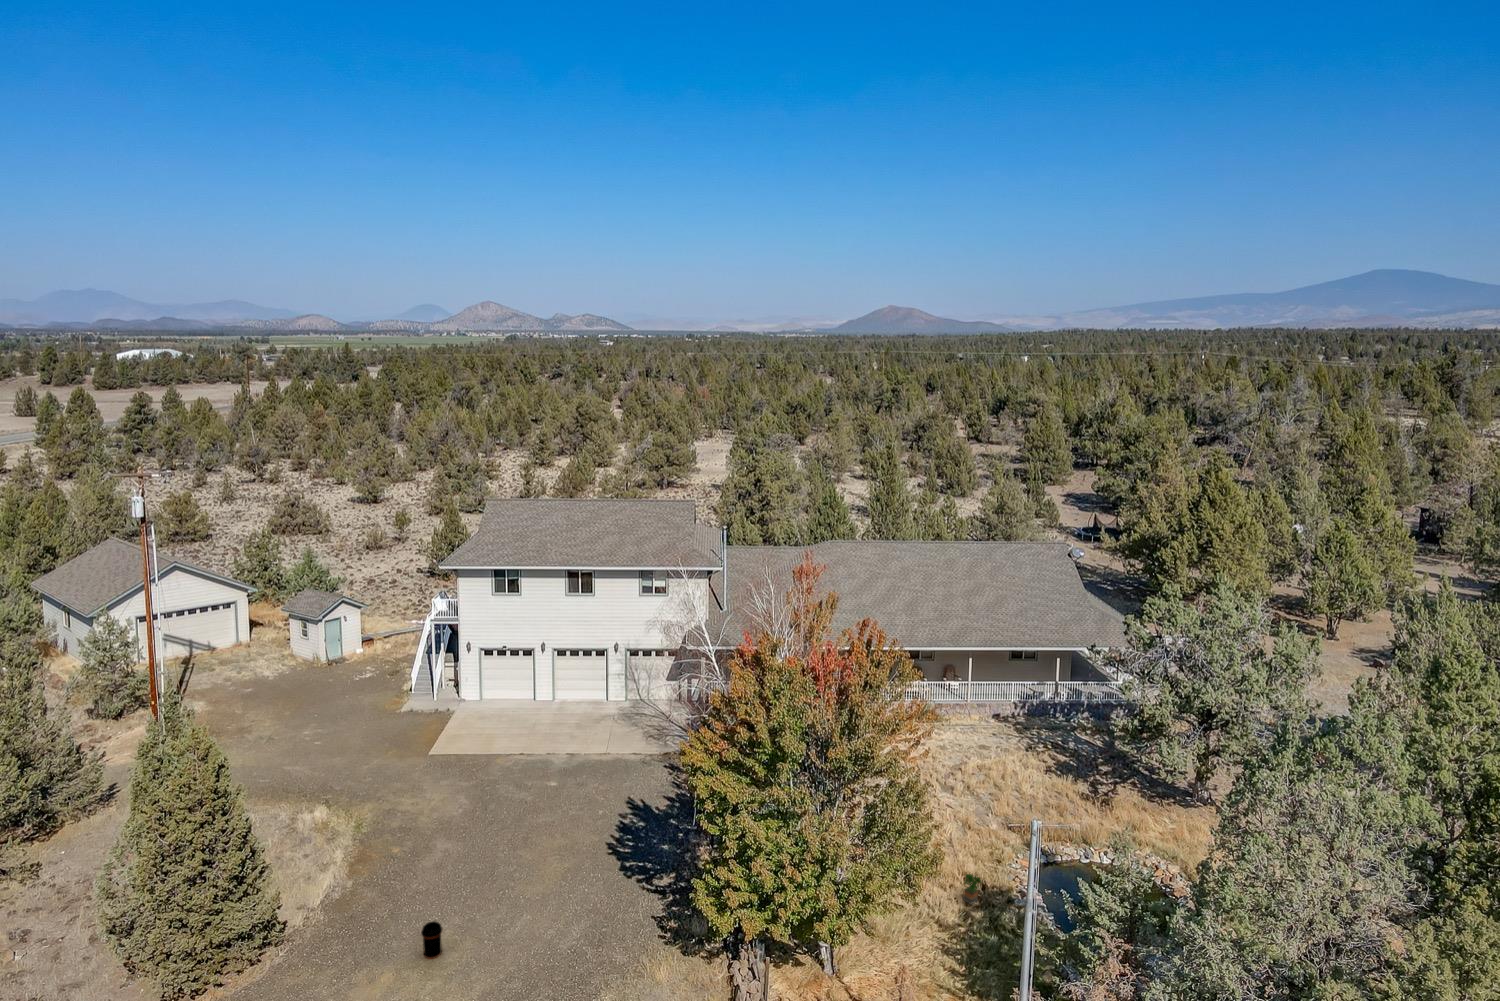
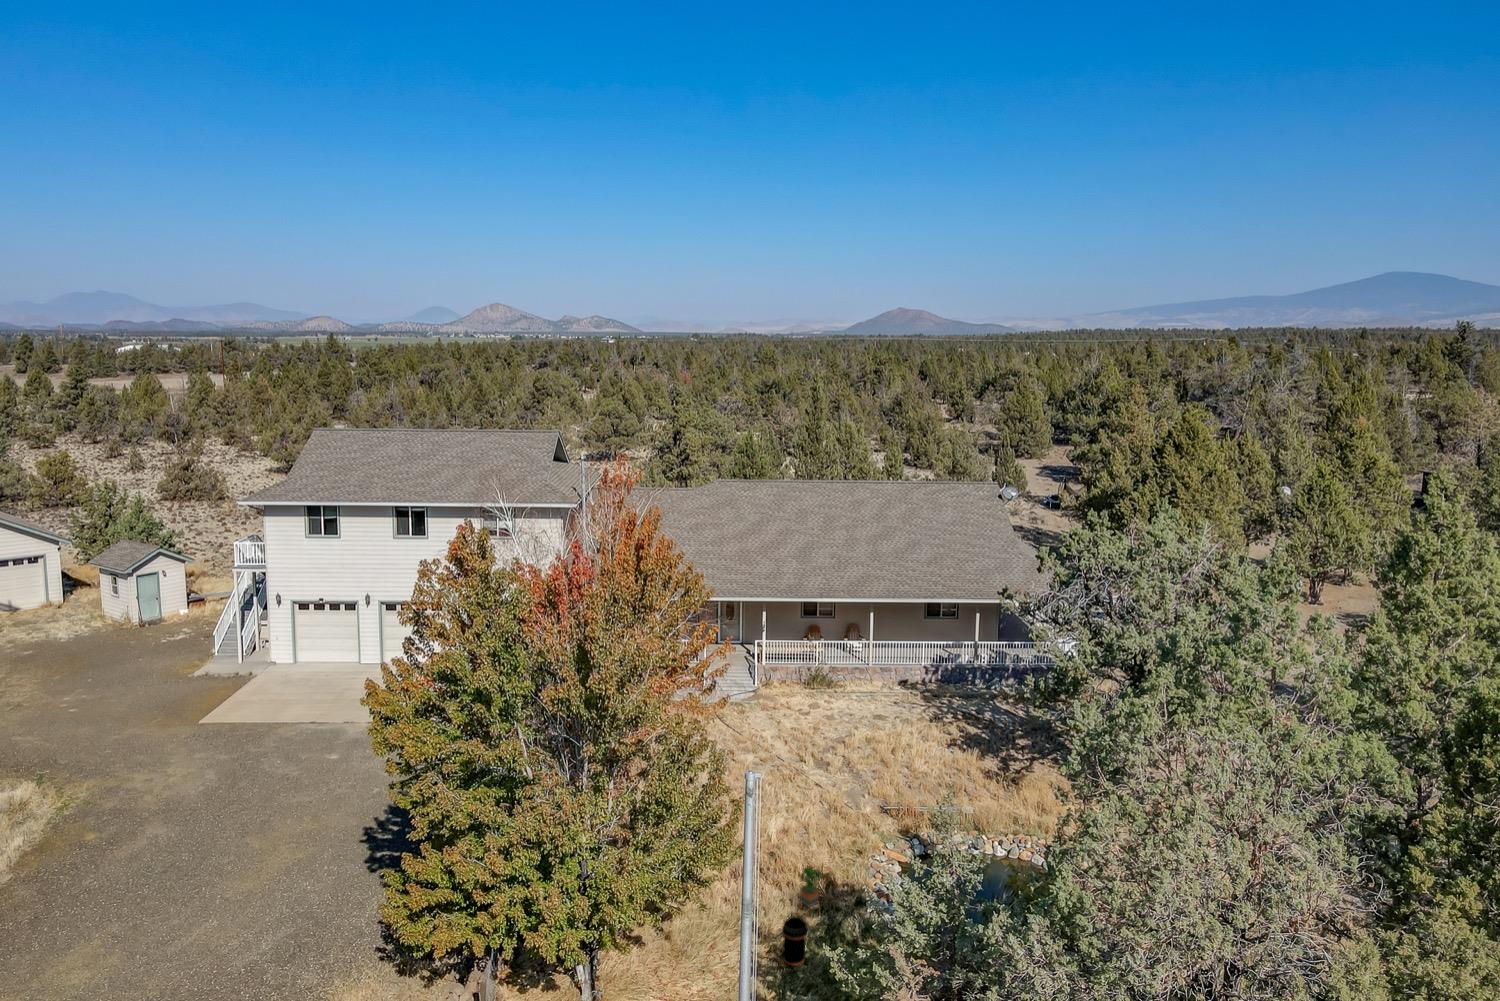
trash can: present [421,921,442,959] -> present [782,918,808,966]

